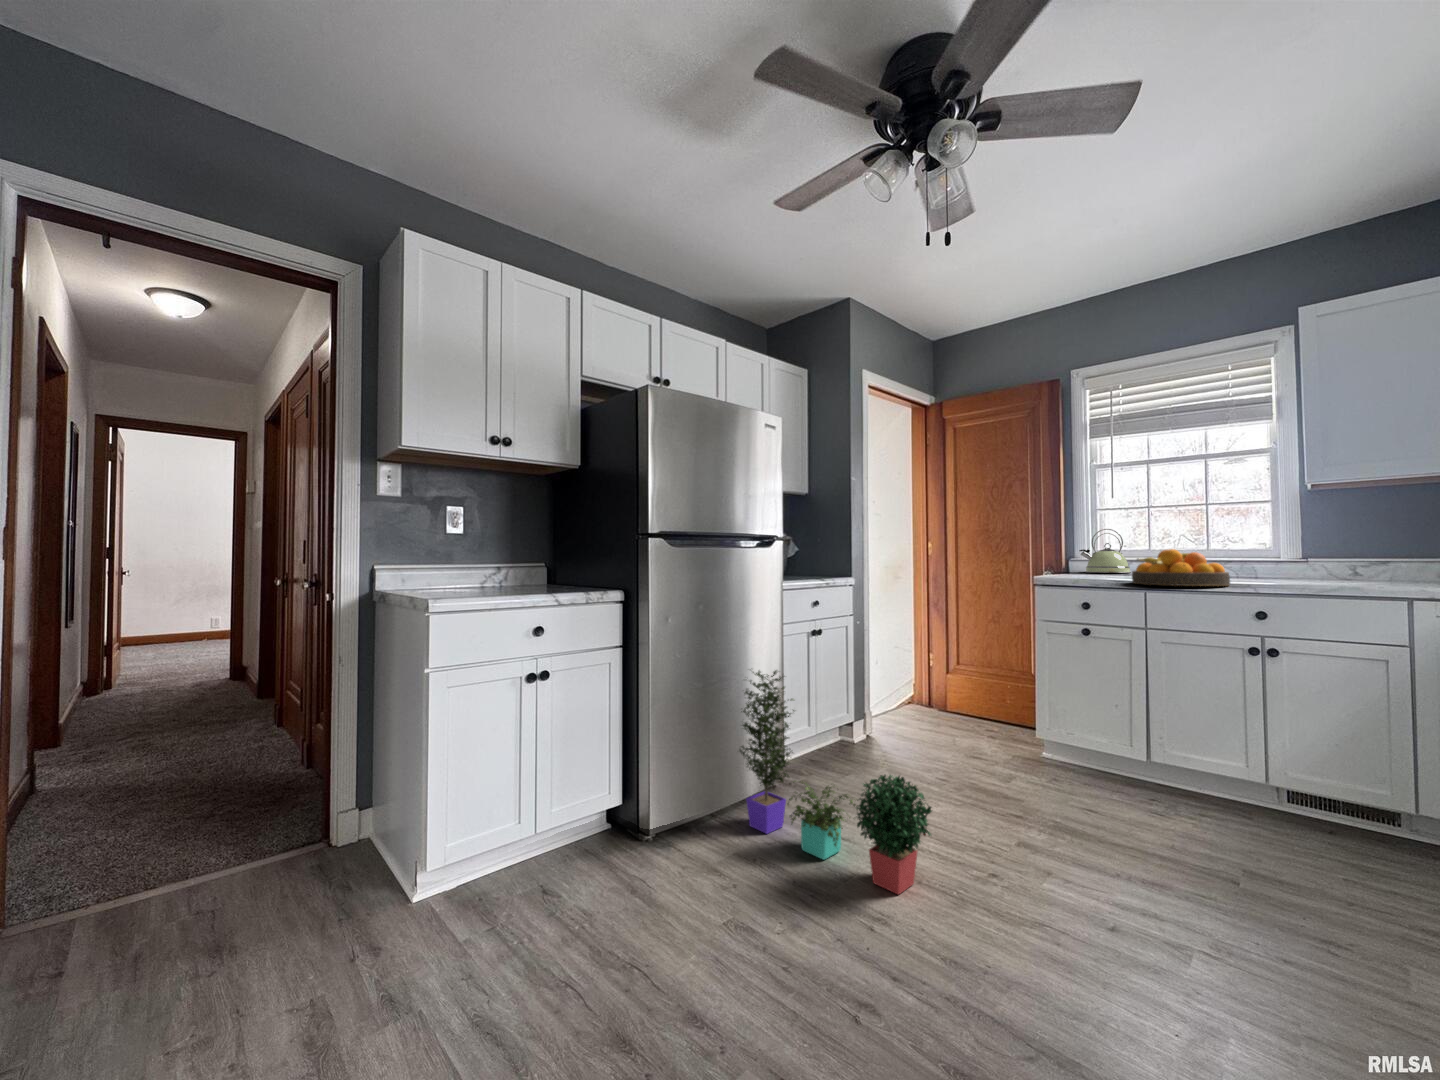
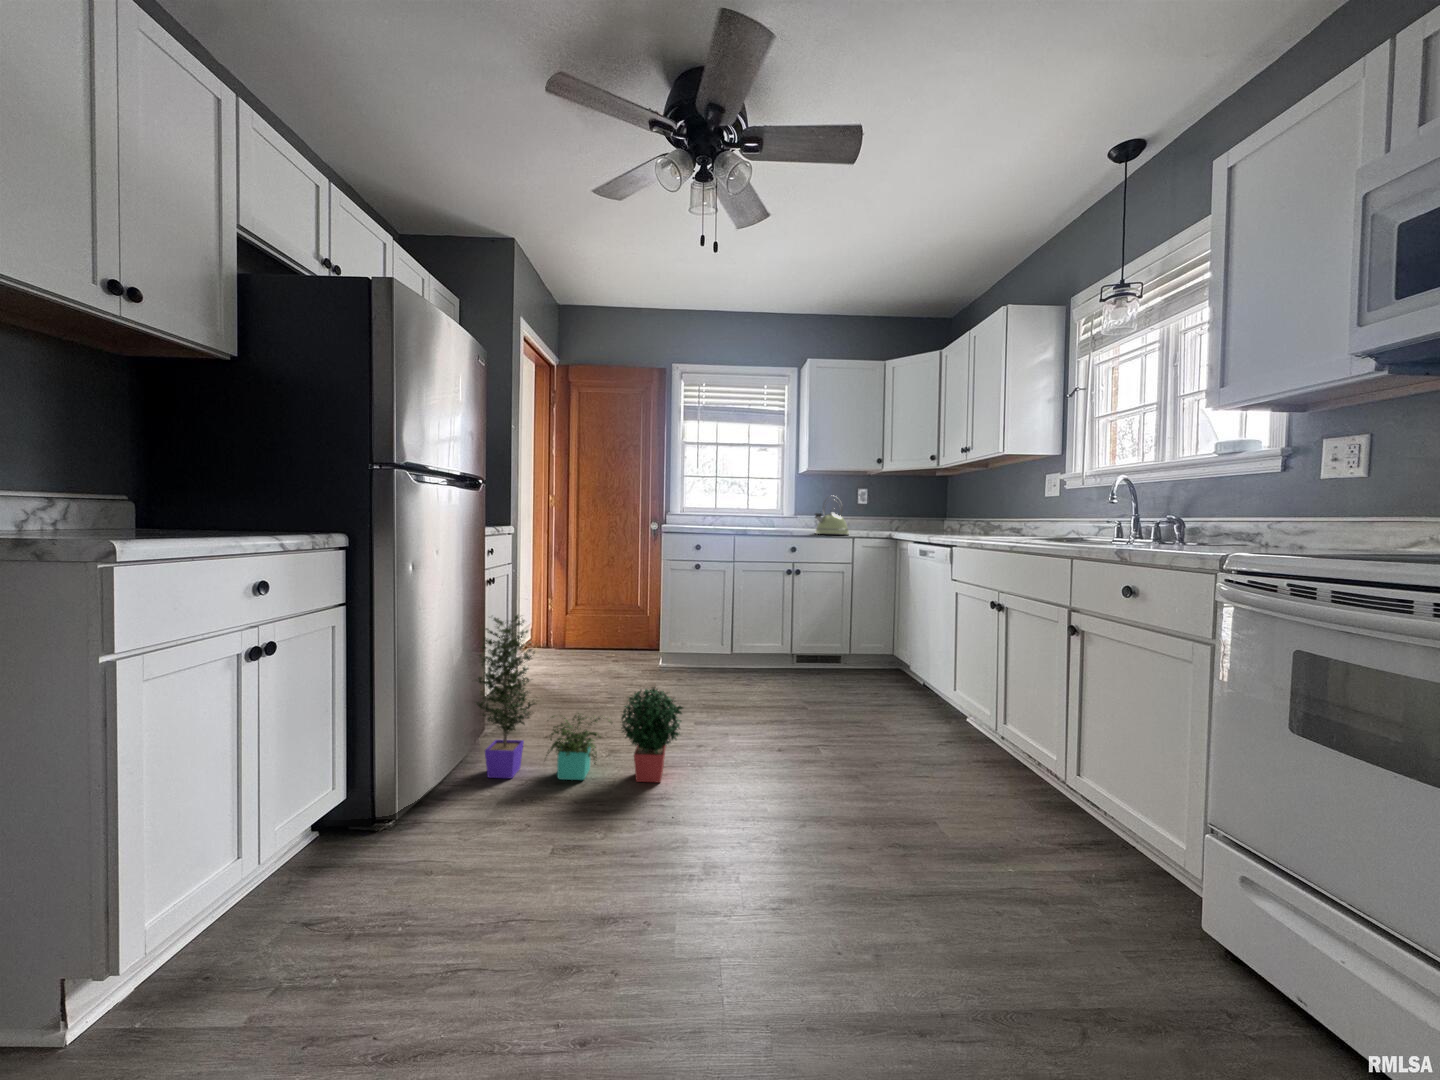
kettle: present [1079,529,1131,573] -> present [815,500,849,535]
fruit bowl: present [1132,549,1230,586] -> none [728,507,782,533]

